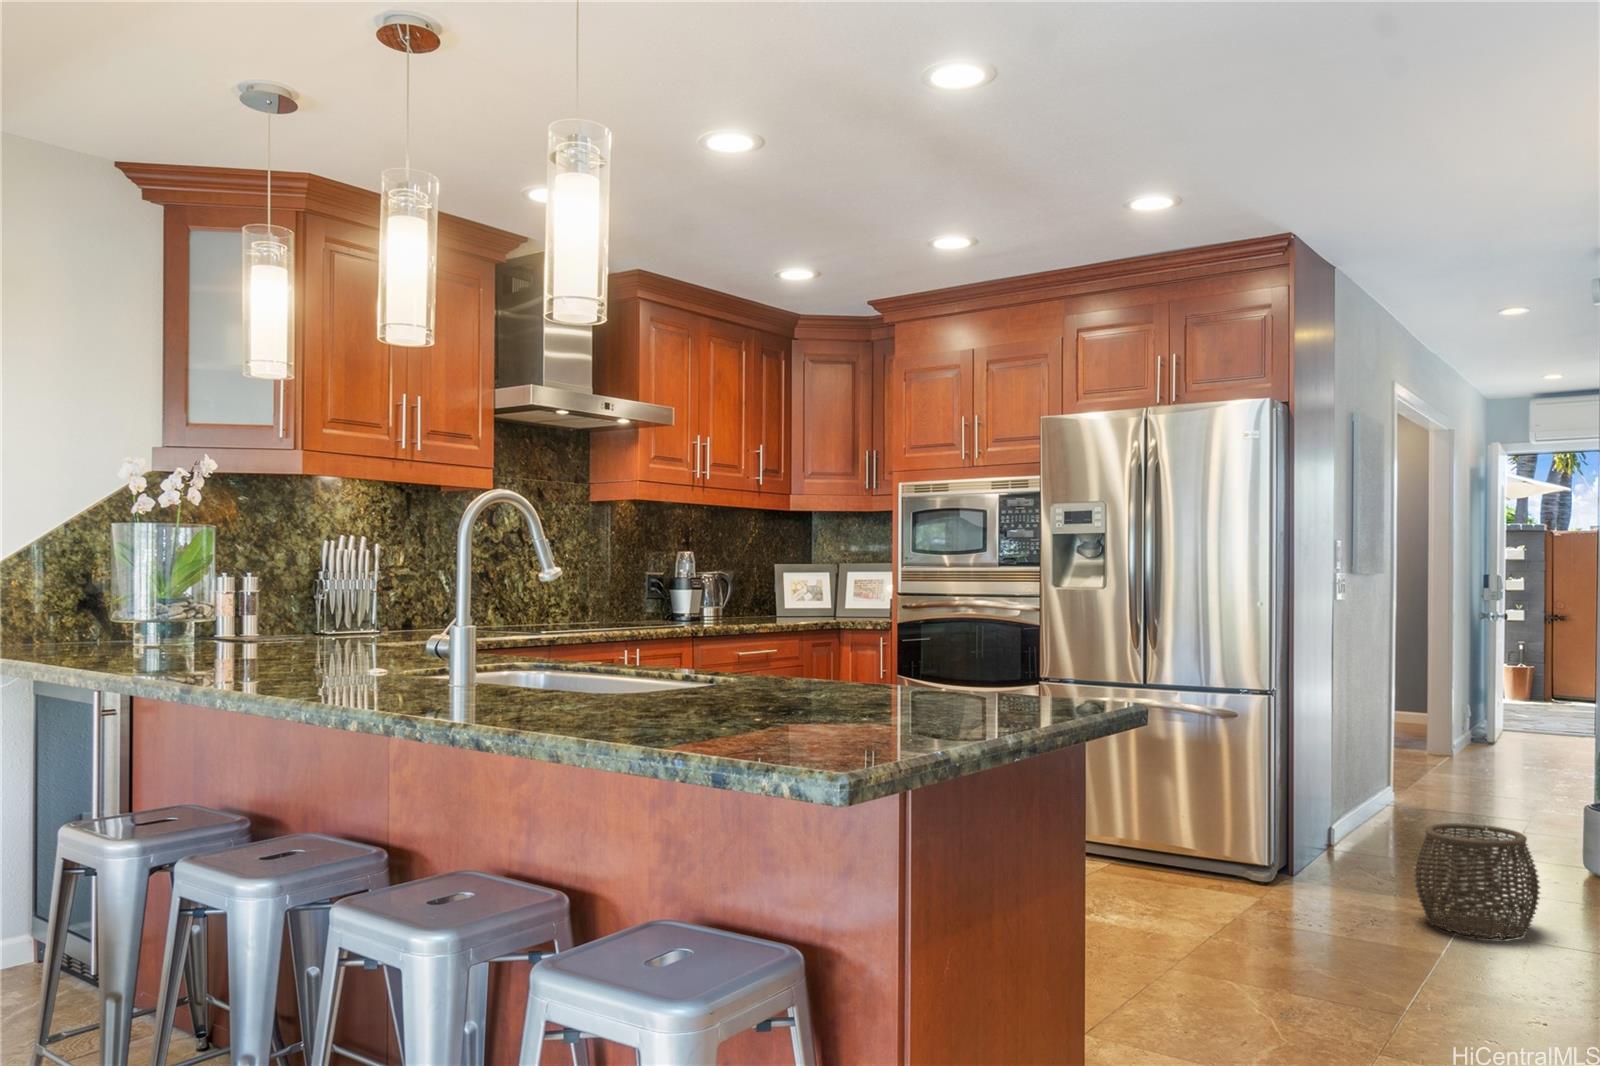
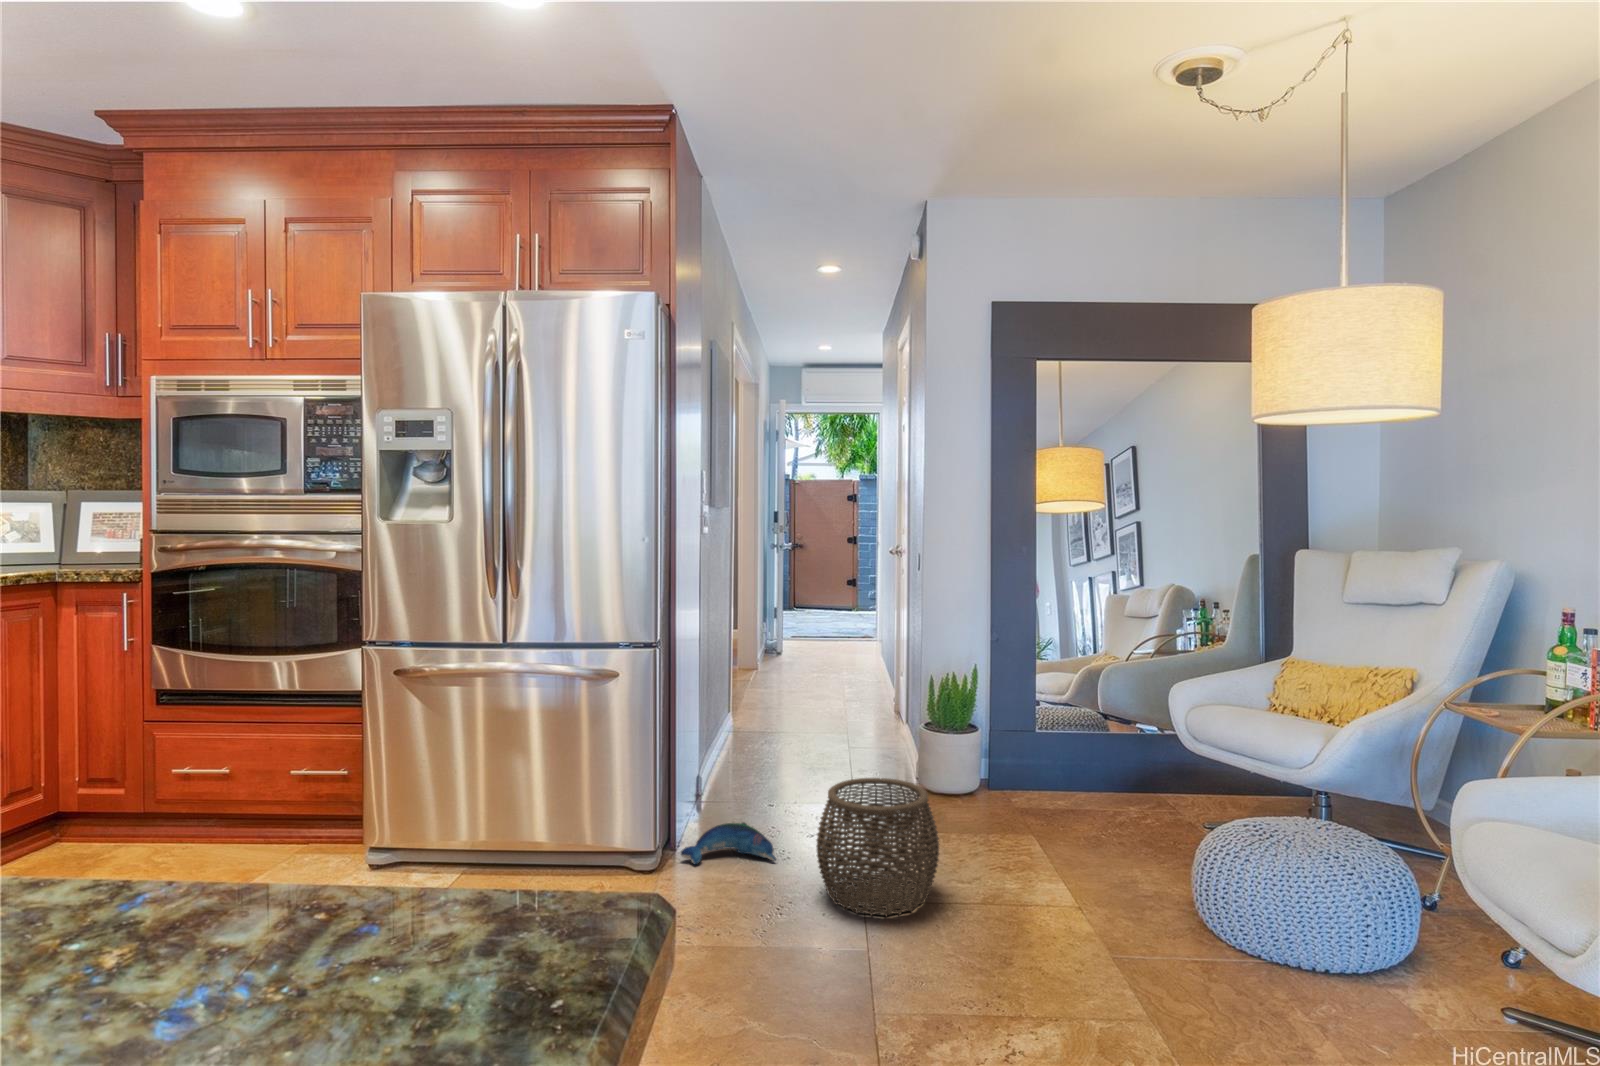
plush toy: none [1299,859,1389,895] -> present [681,822,776,864]

